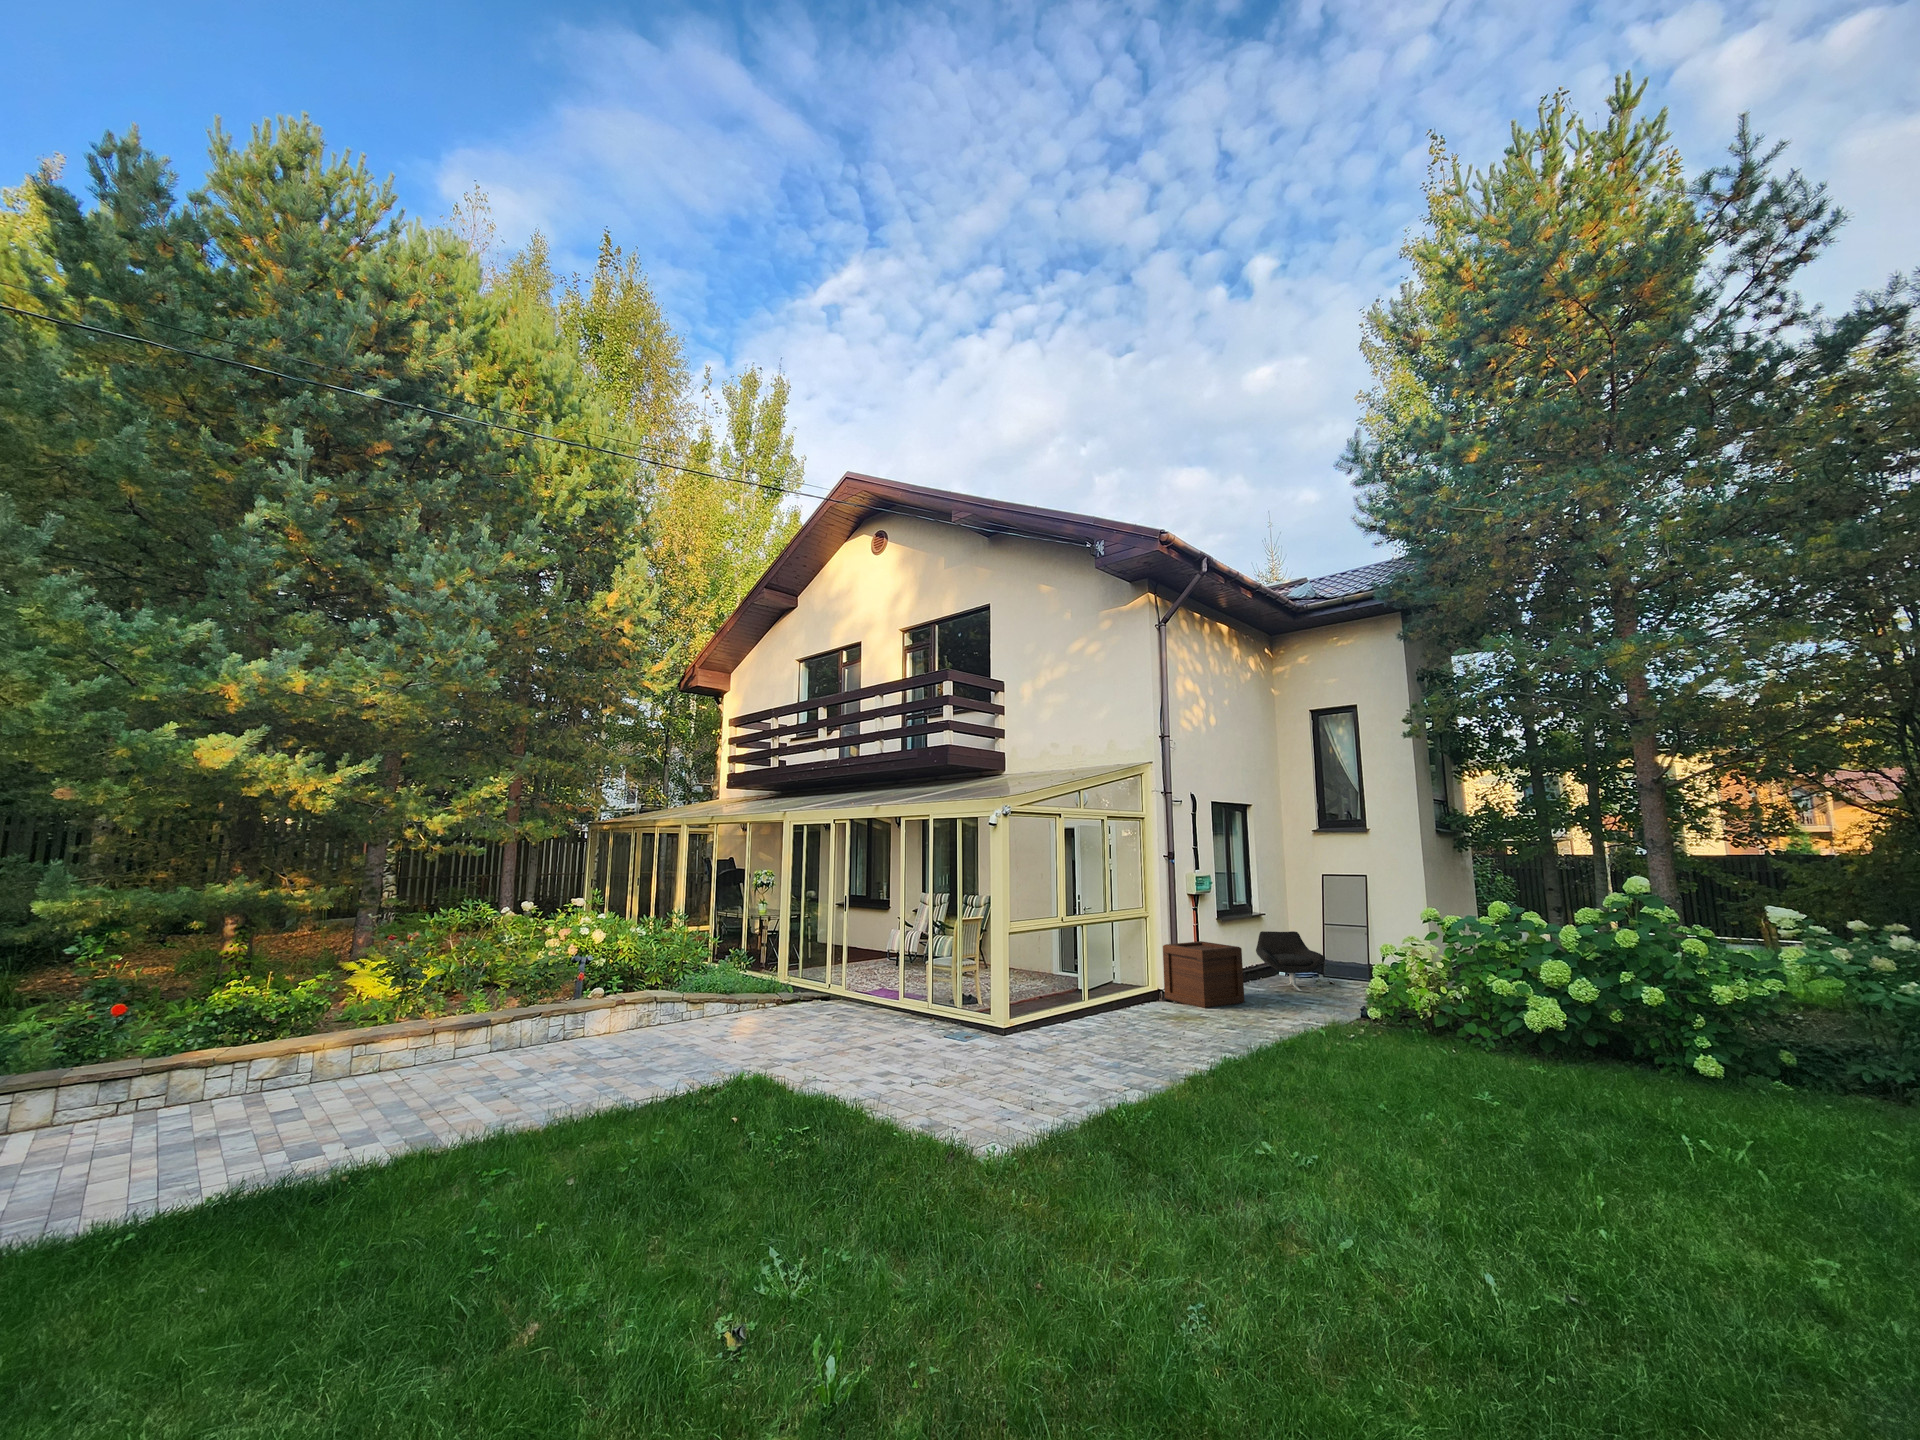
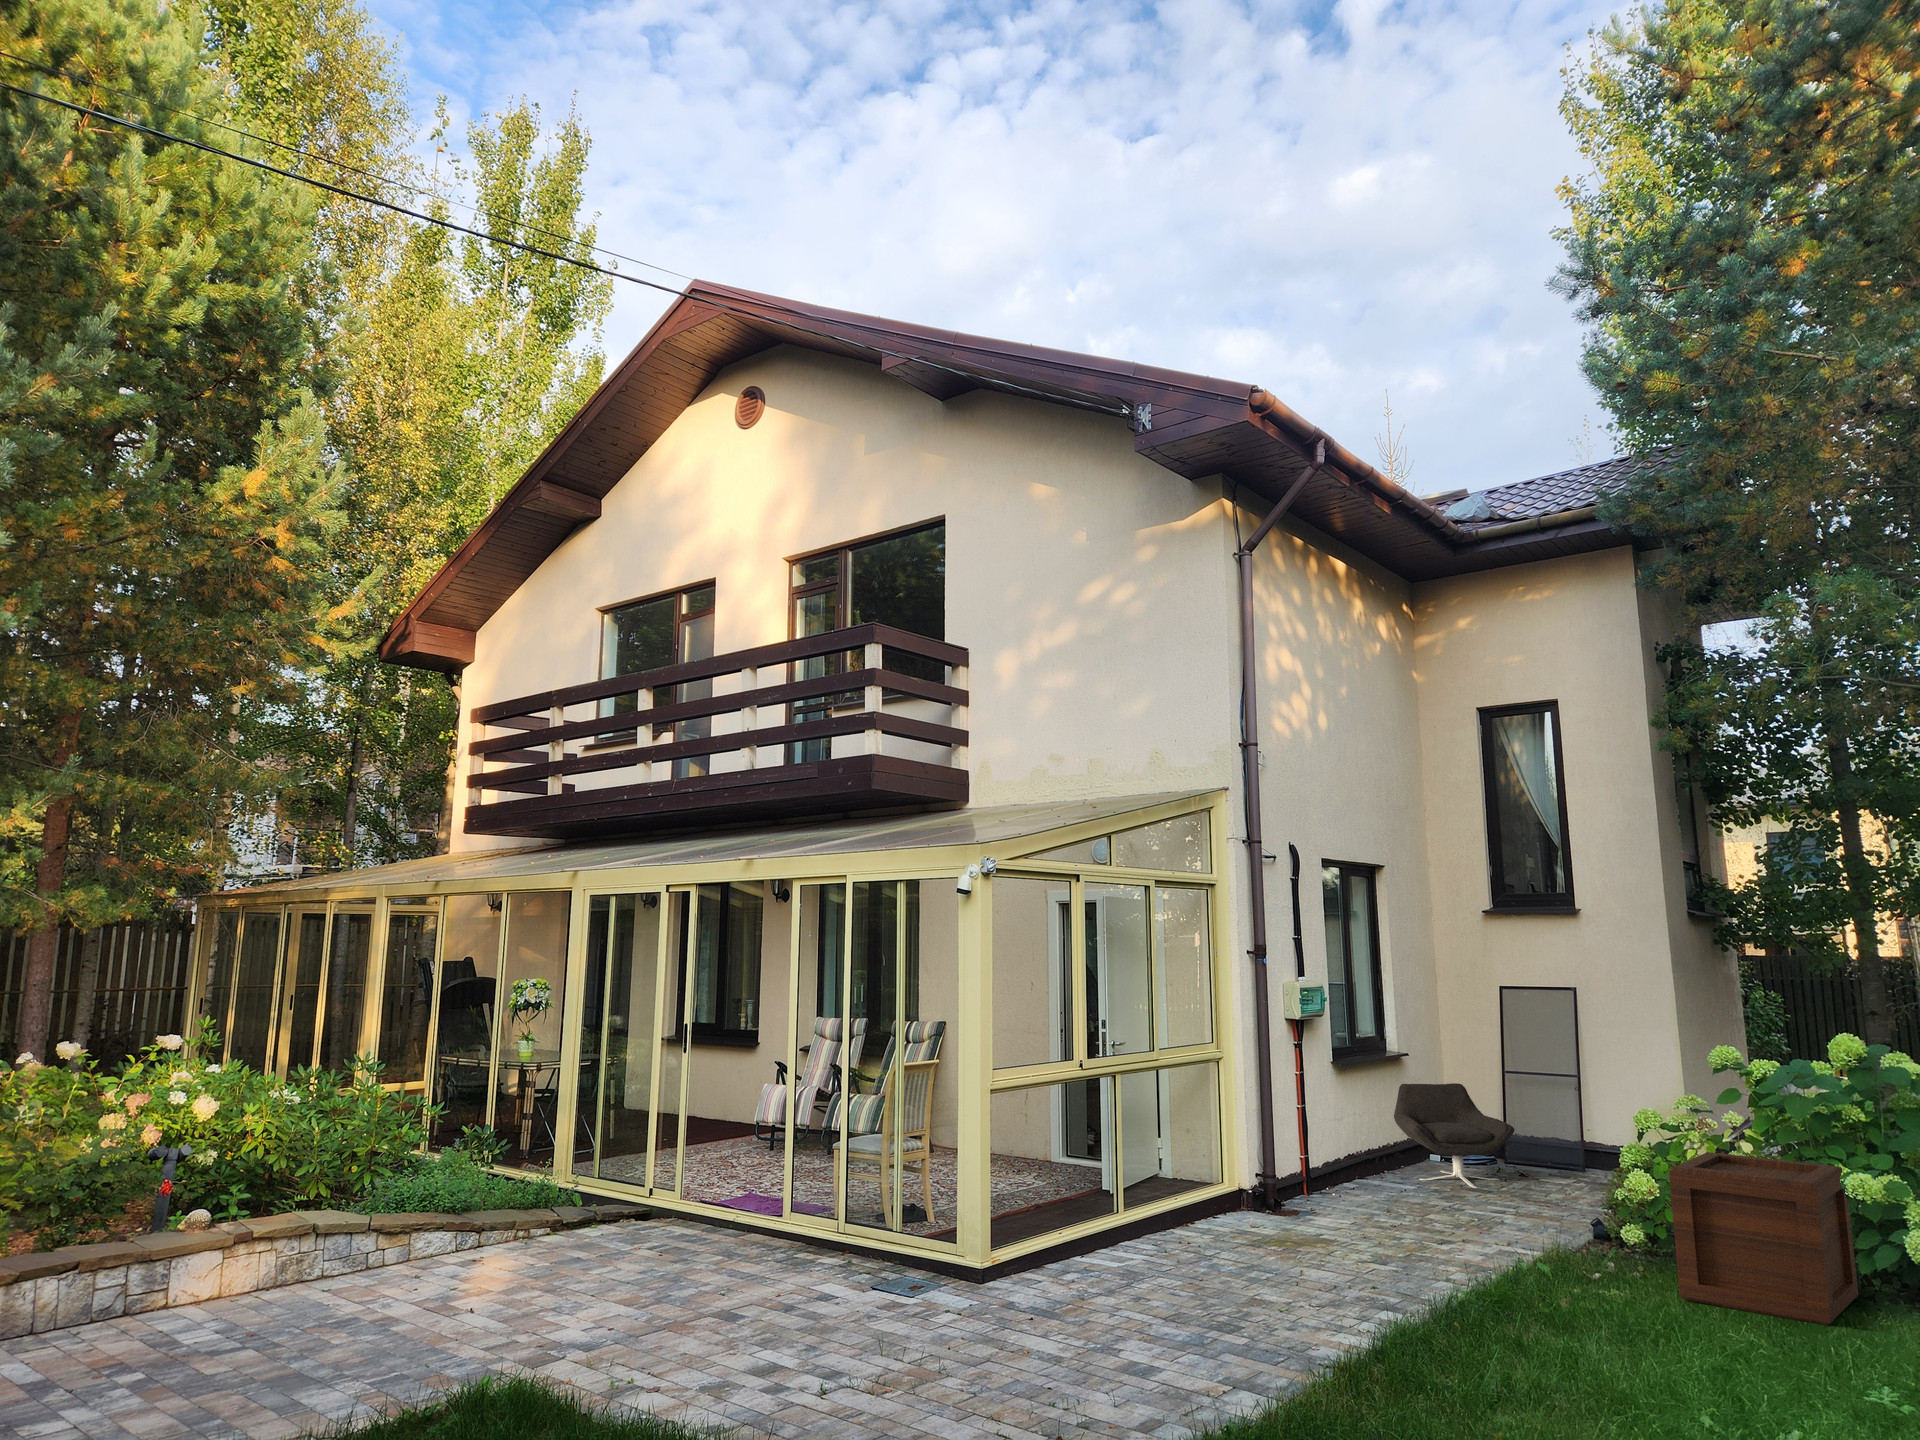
wooden crate: present [1163,941,1244,1008] -> present [1669,1152,1858,1325]

